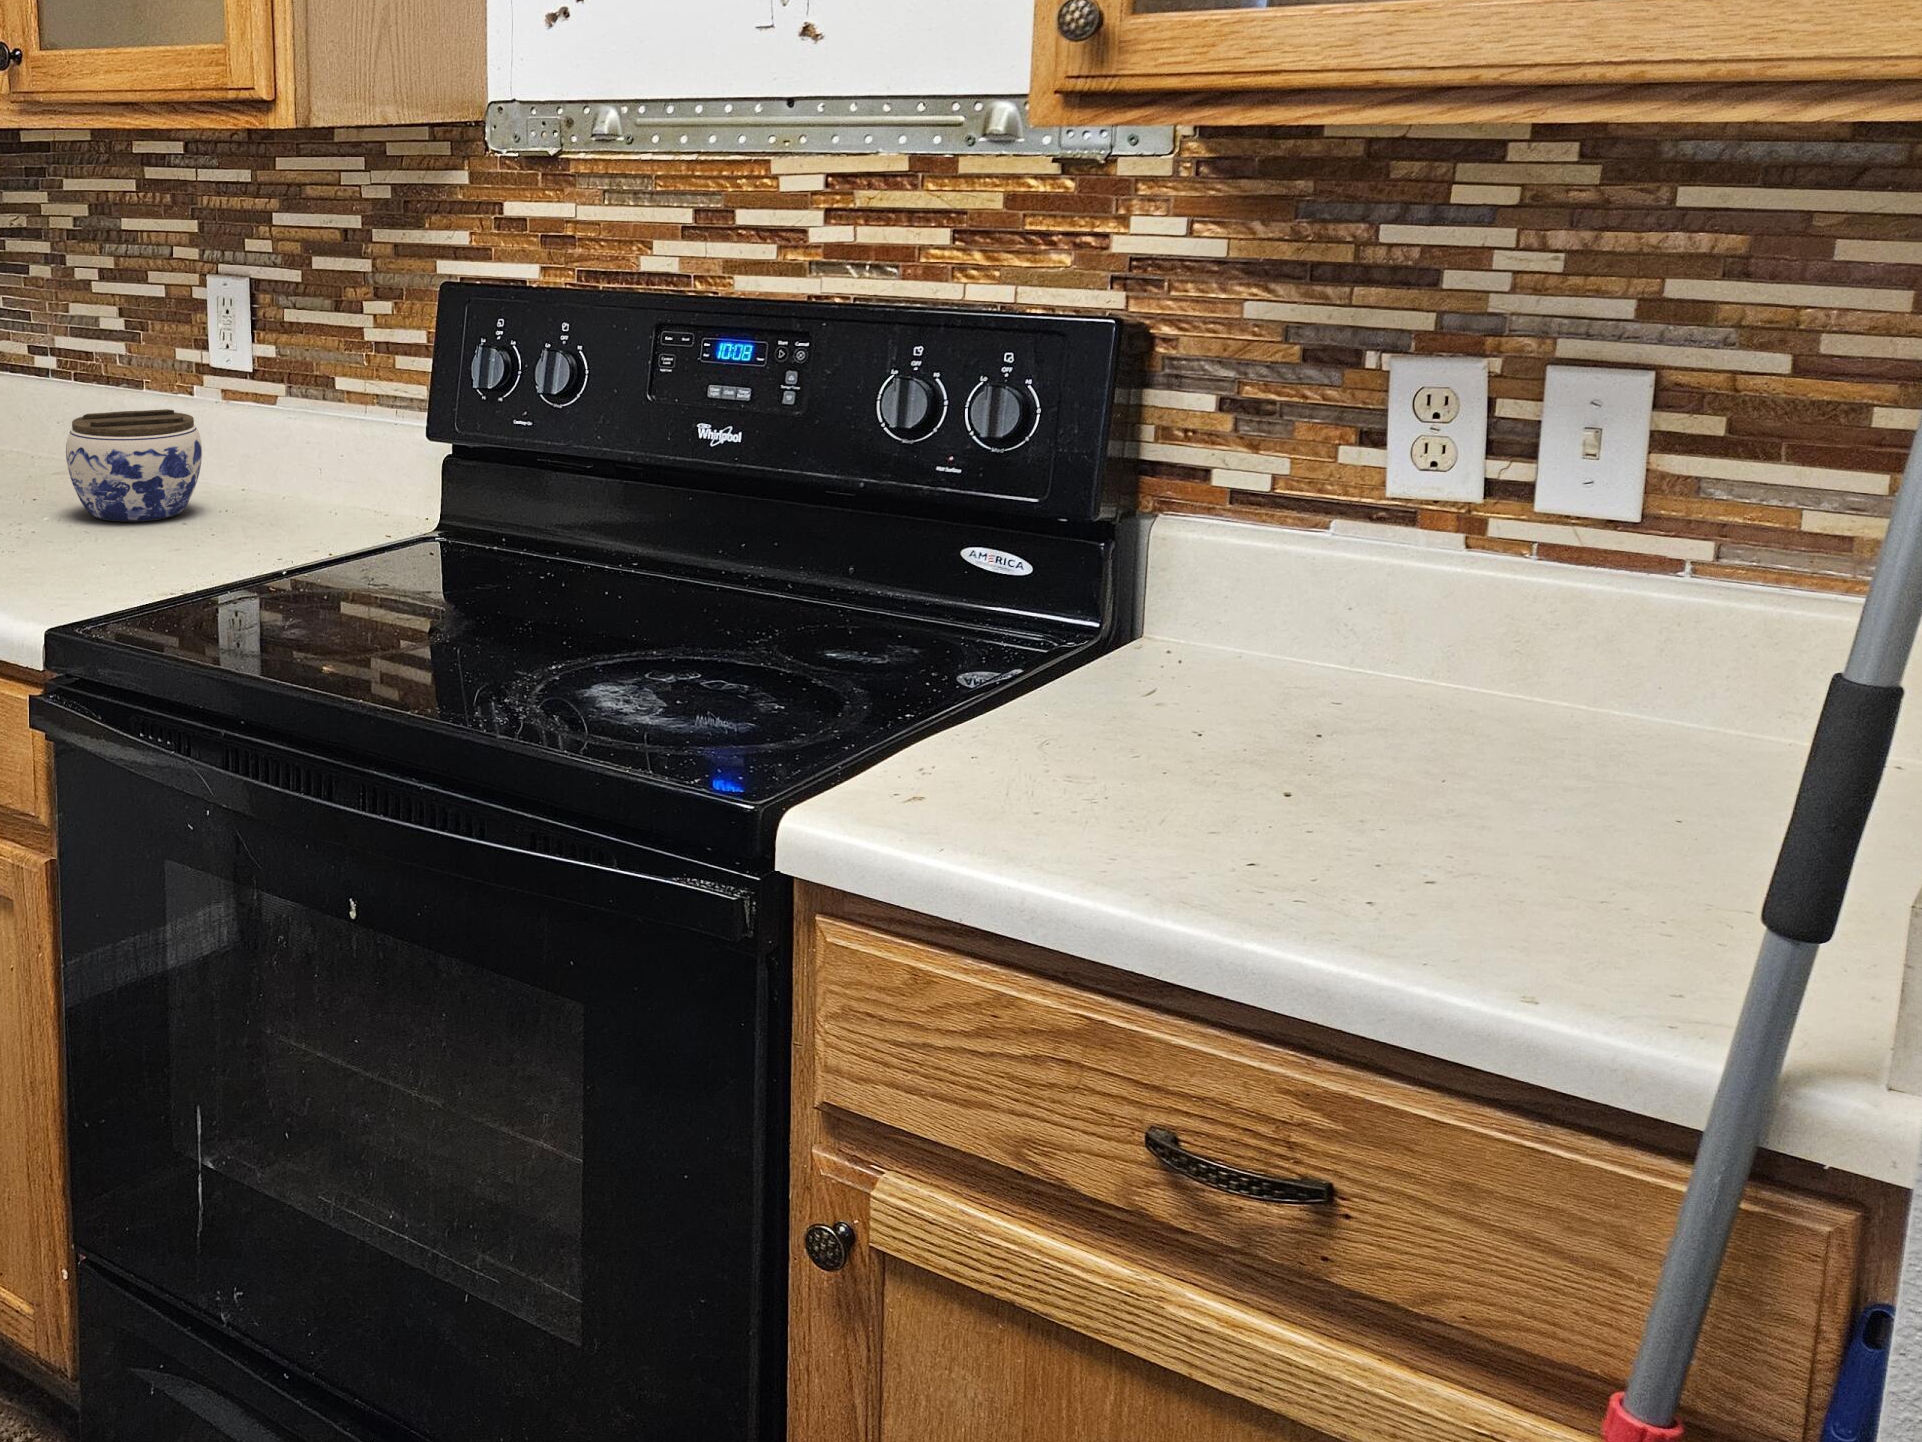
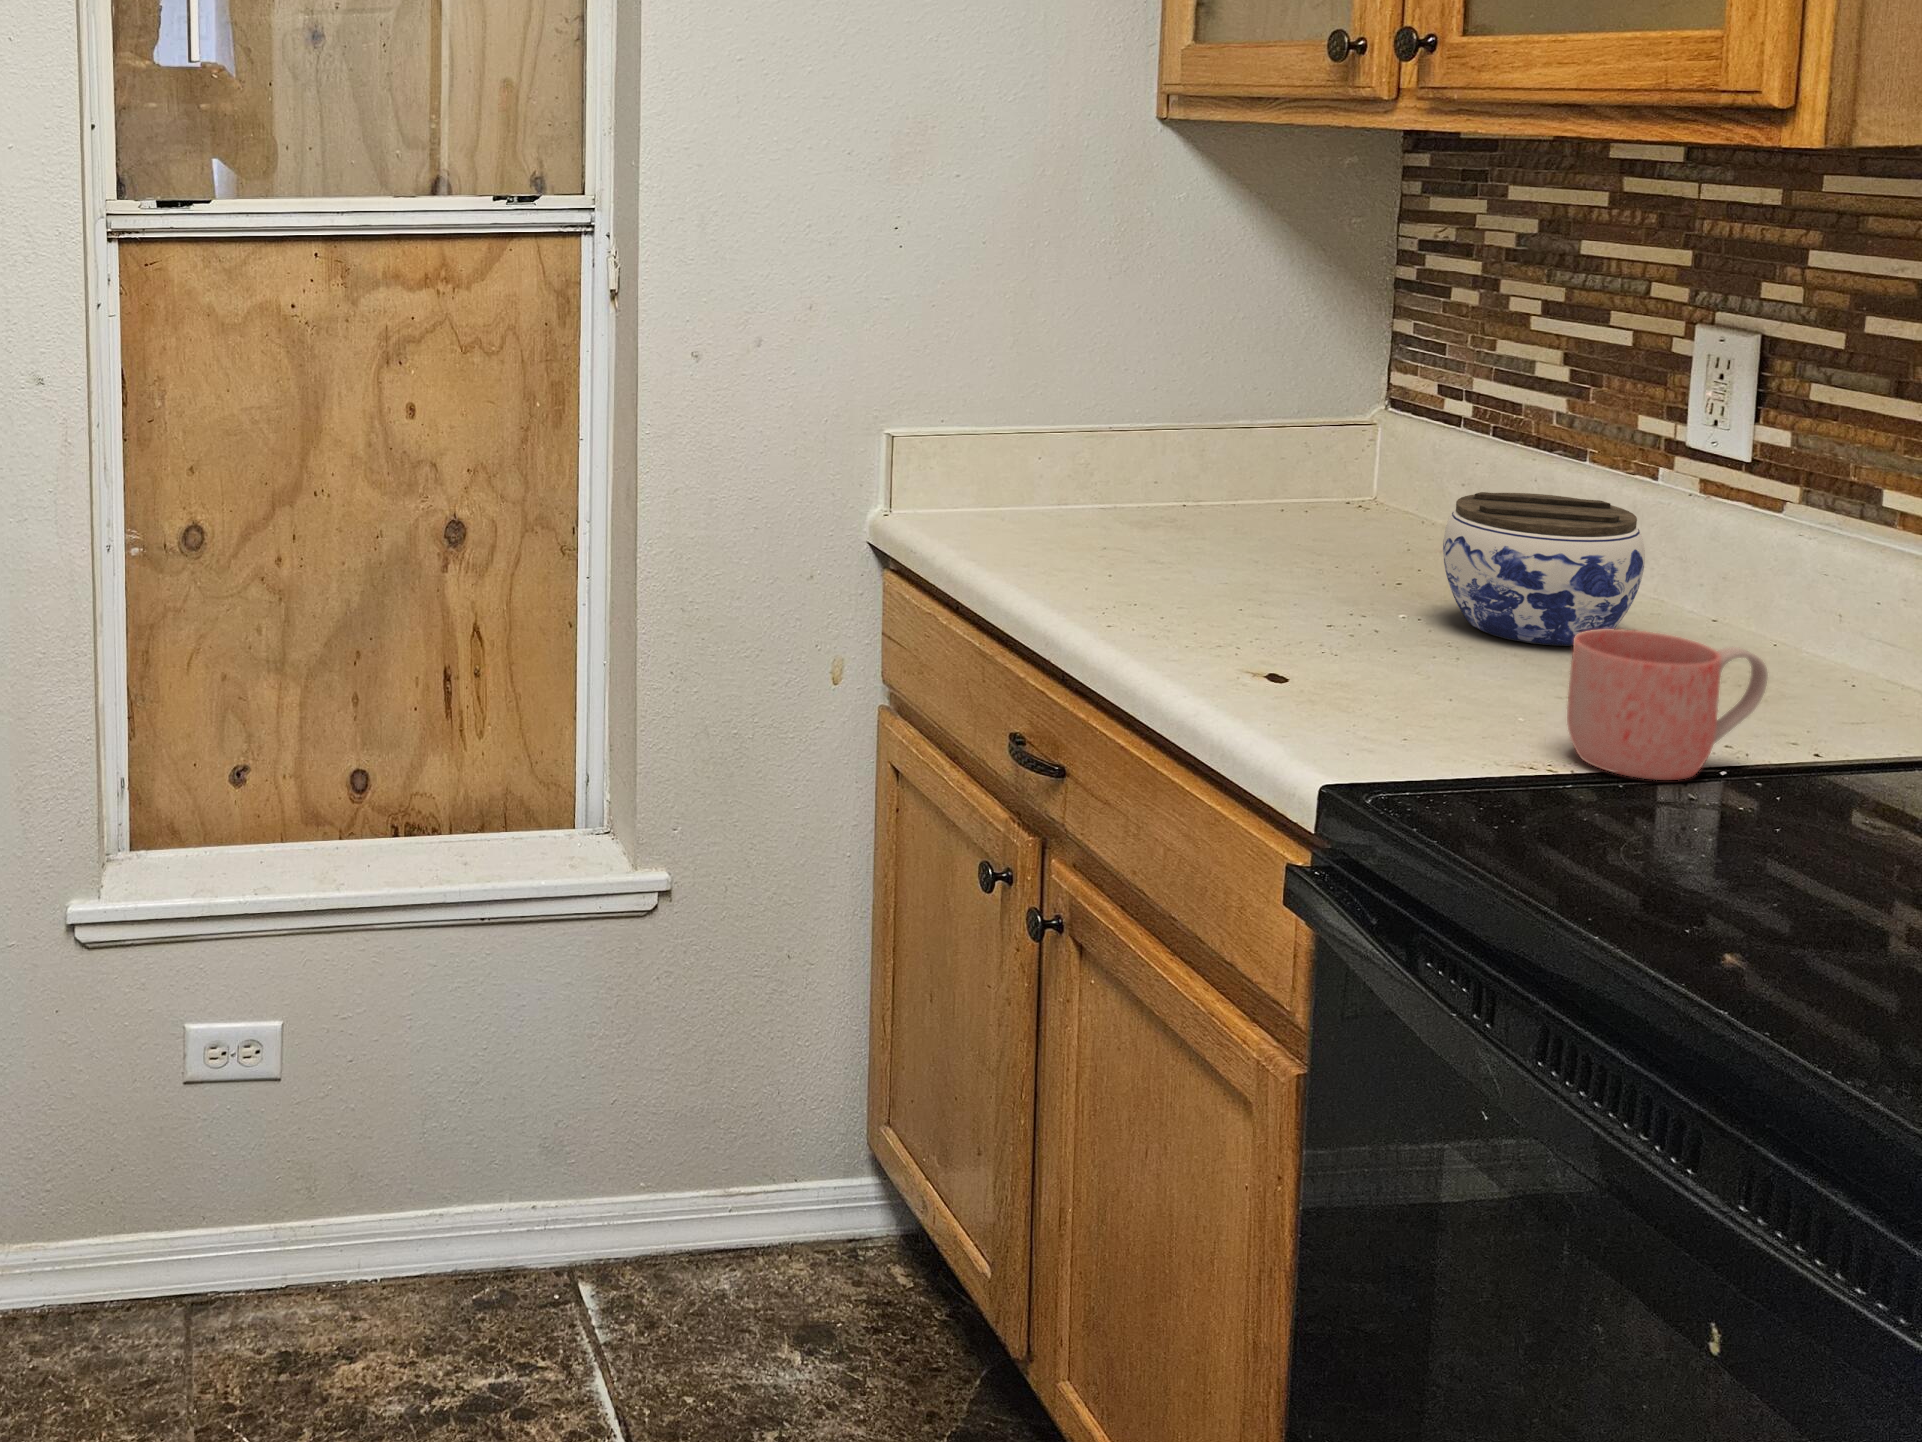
mug: none [183,484,299,585] -> present [1567,629,1768,780]

